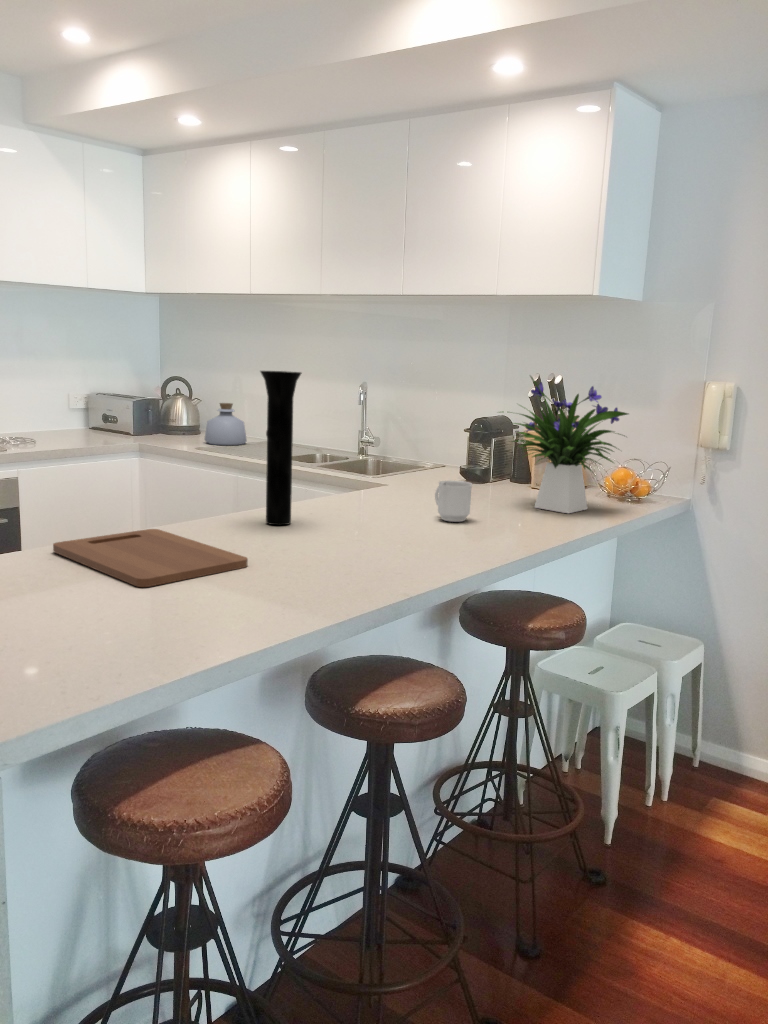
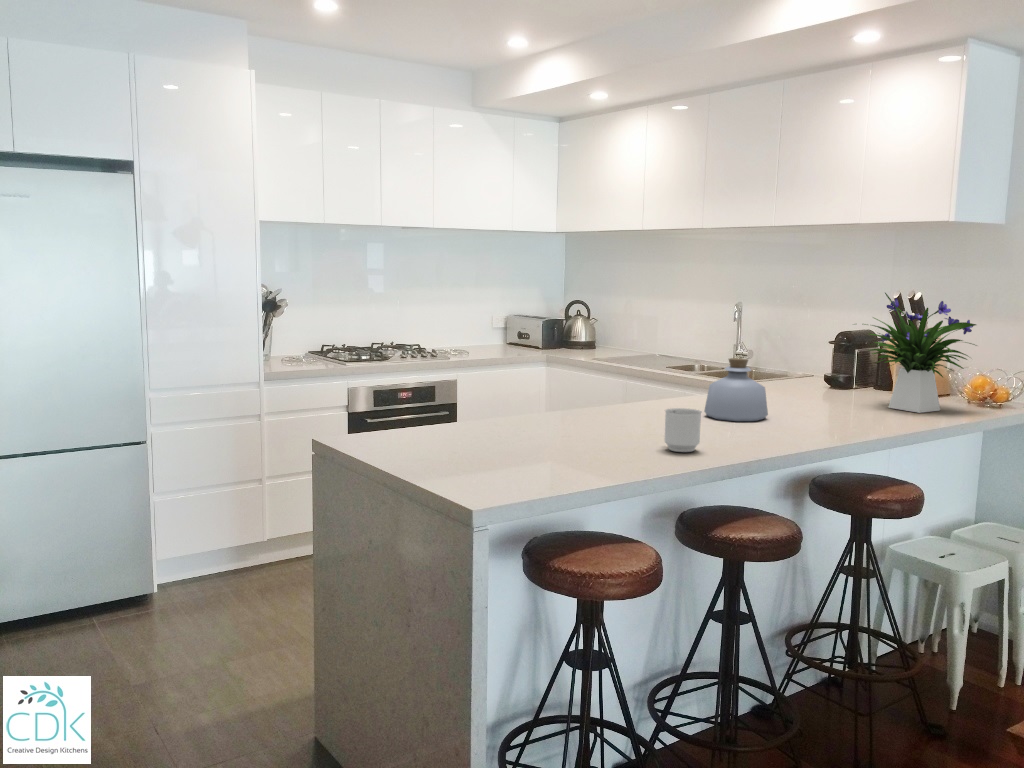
vase: present [261,371,302,525] -> none [650,292,683,412]
bottle: present [204,403,247,445] -> present [704,358,768,421]
mug: present [435,480,472,522] -> present [665,408,702,452]
cutting board: present [53,529,248,587] -> none [499,410,637,443]

